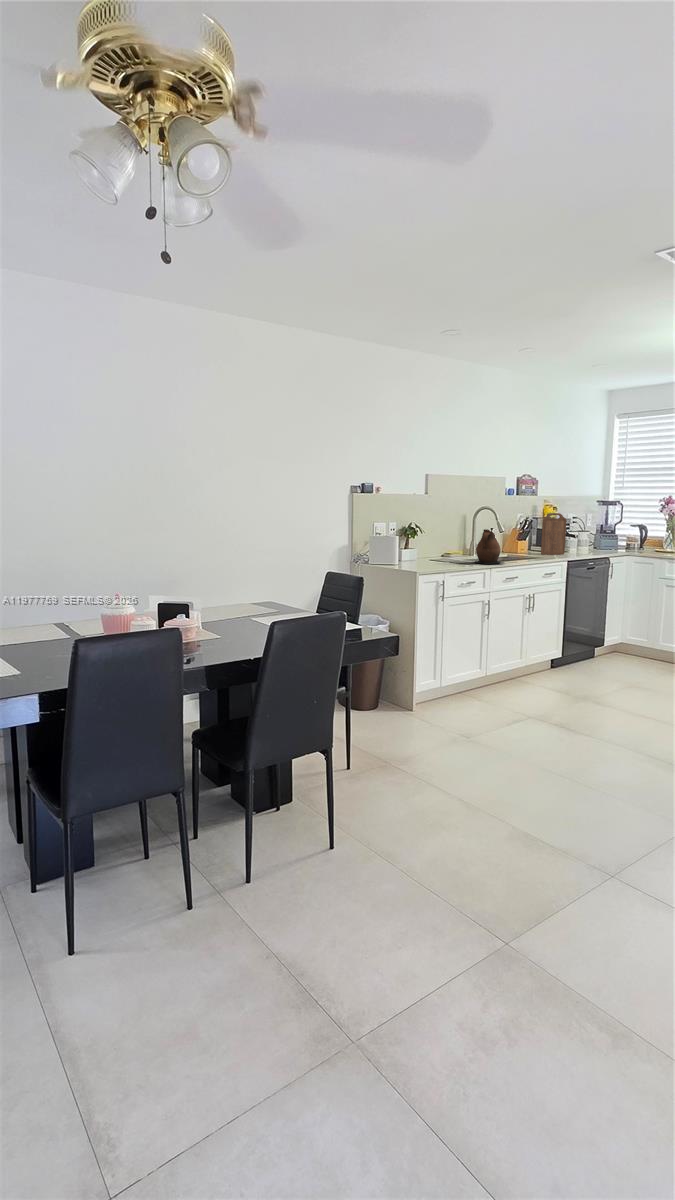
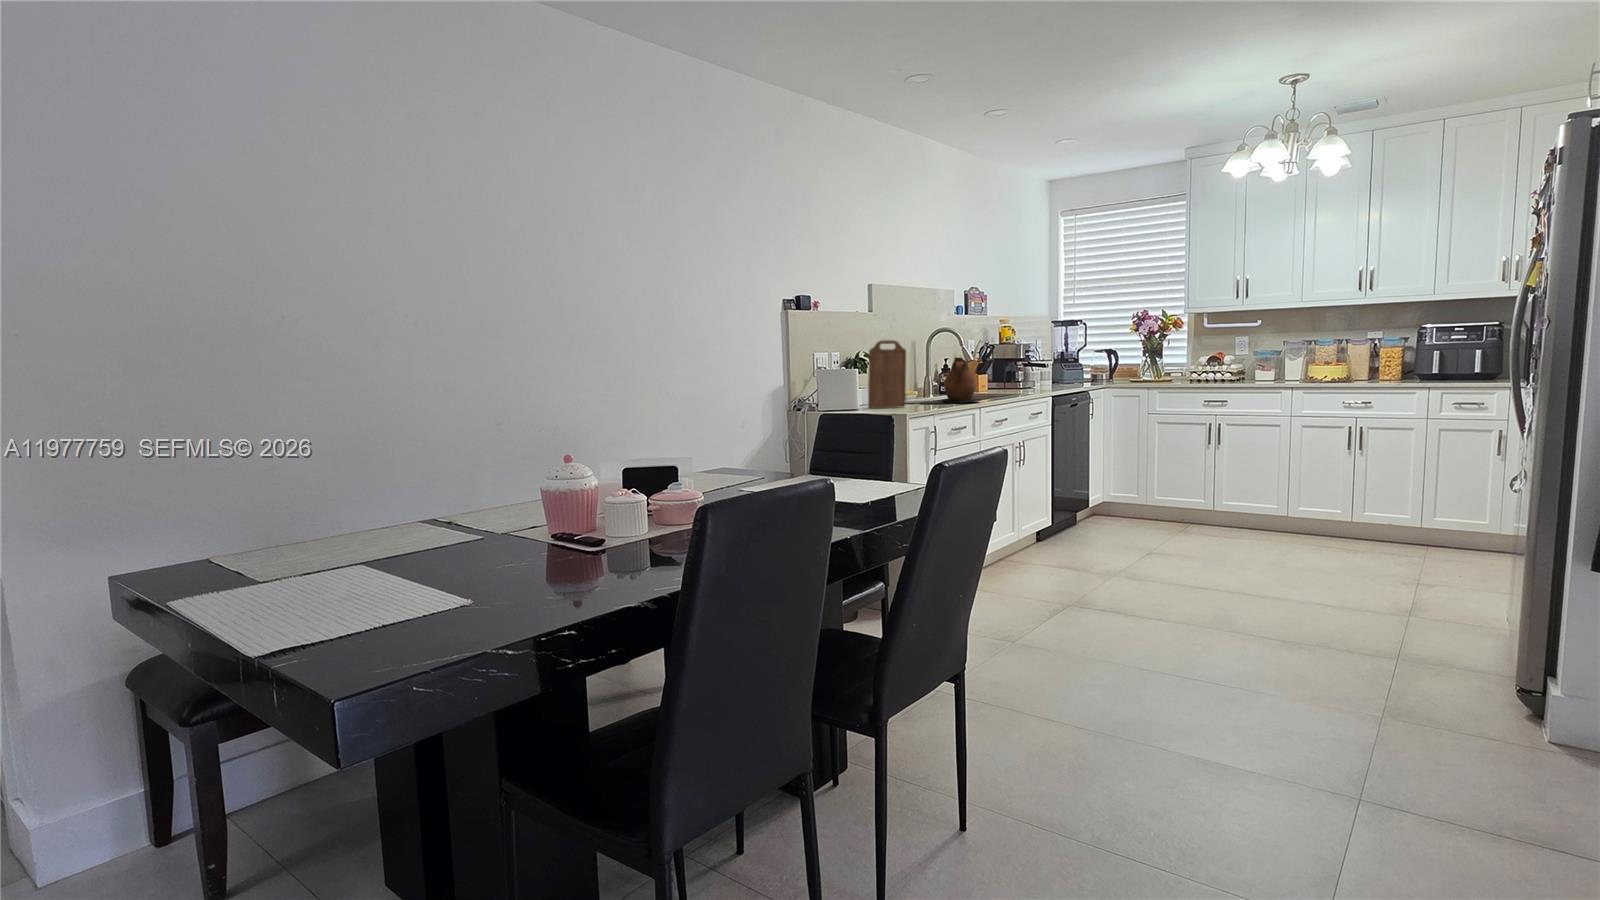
cutting board: present [541,513,566,555] -> present [868,340,906,408]

